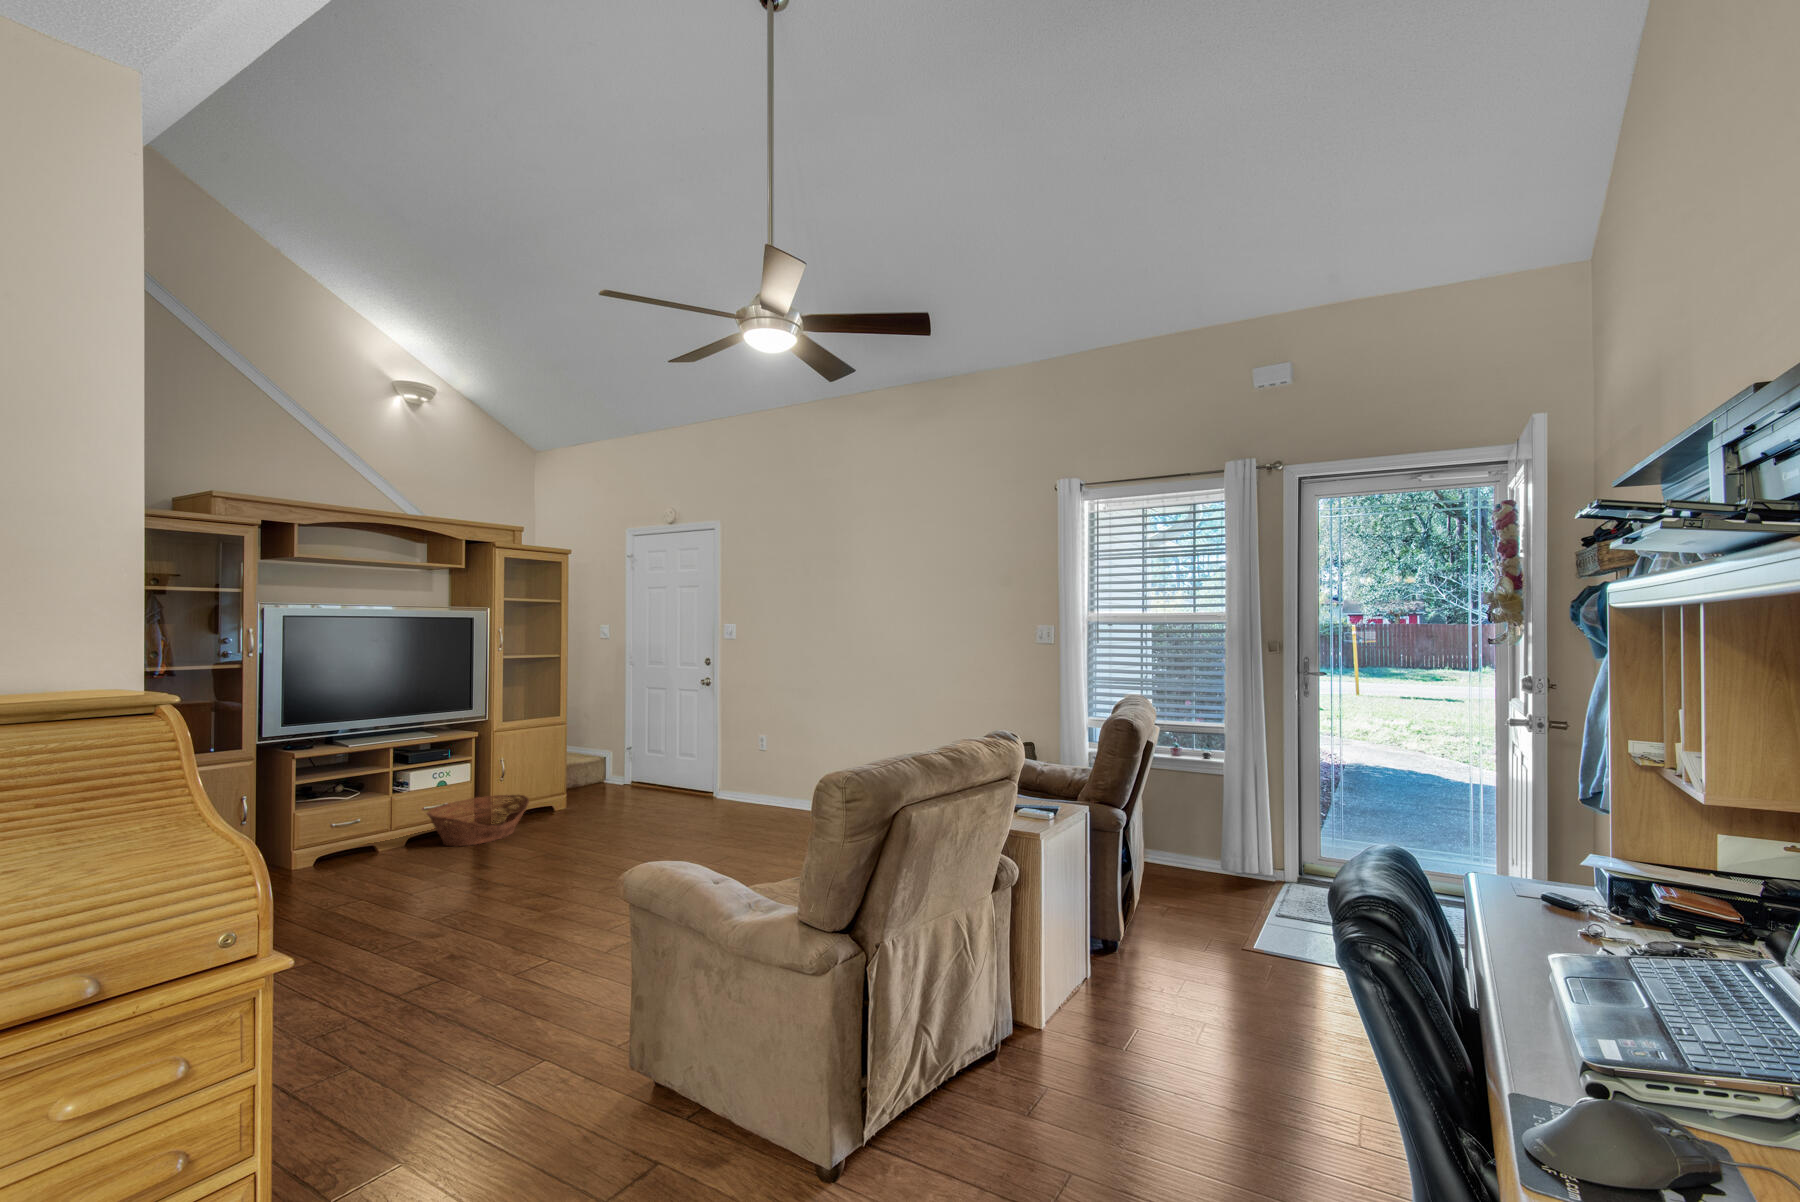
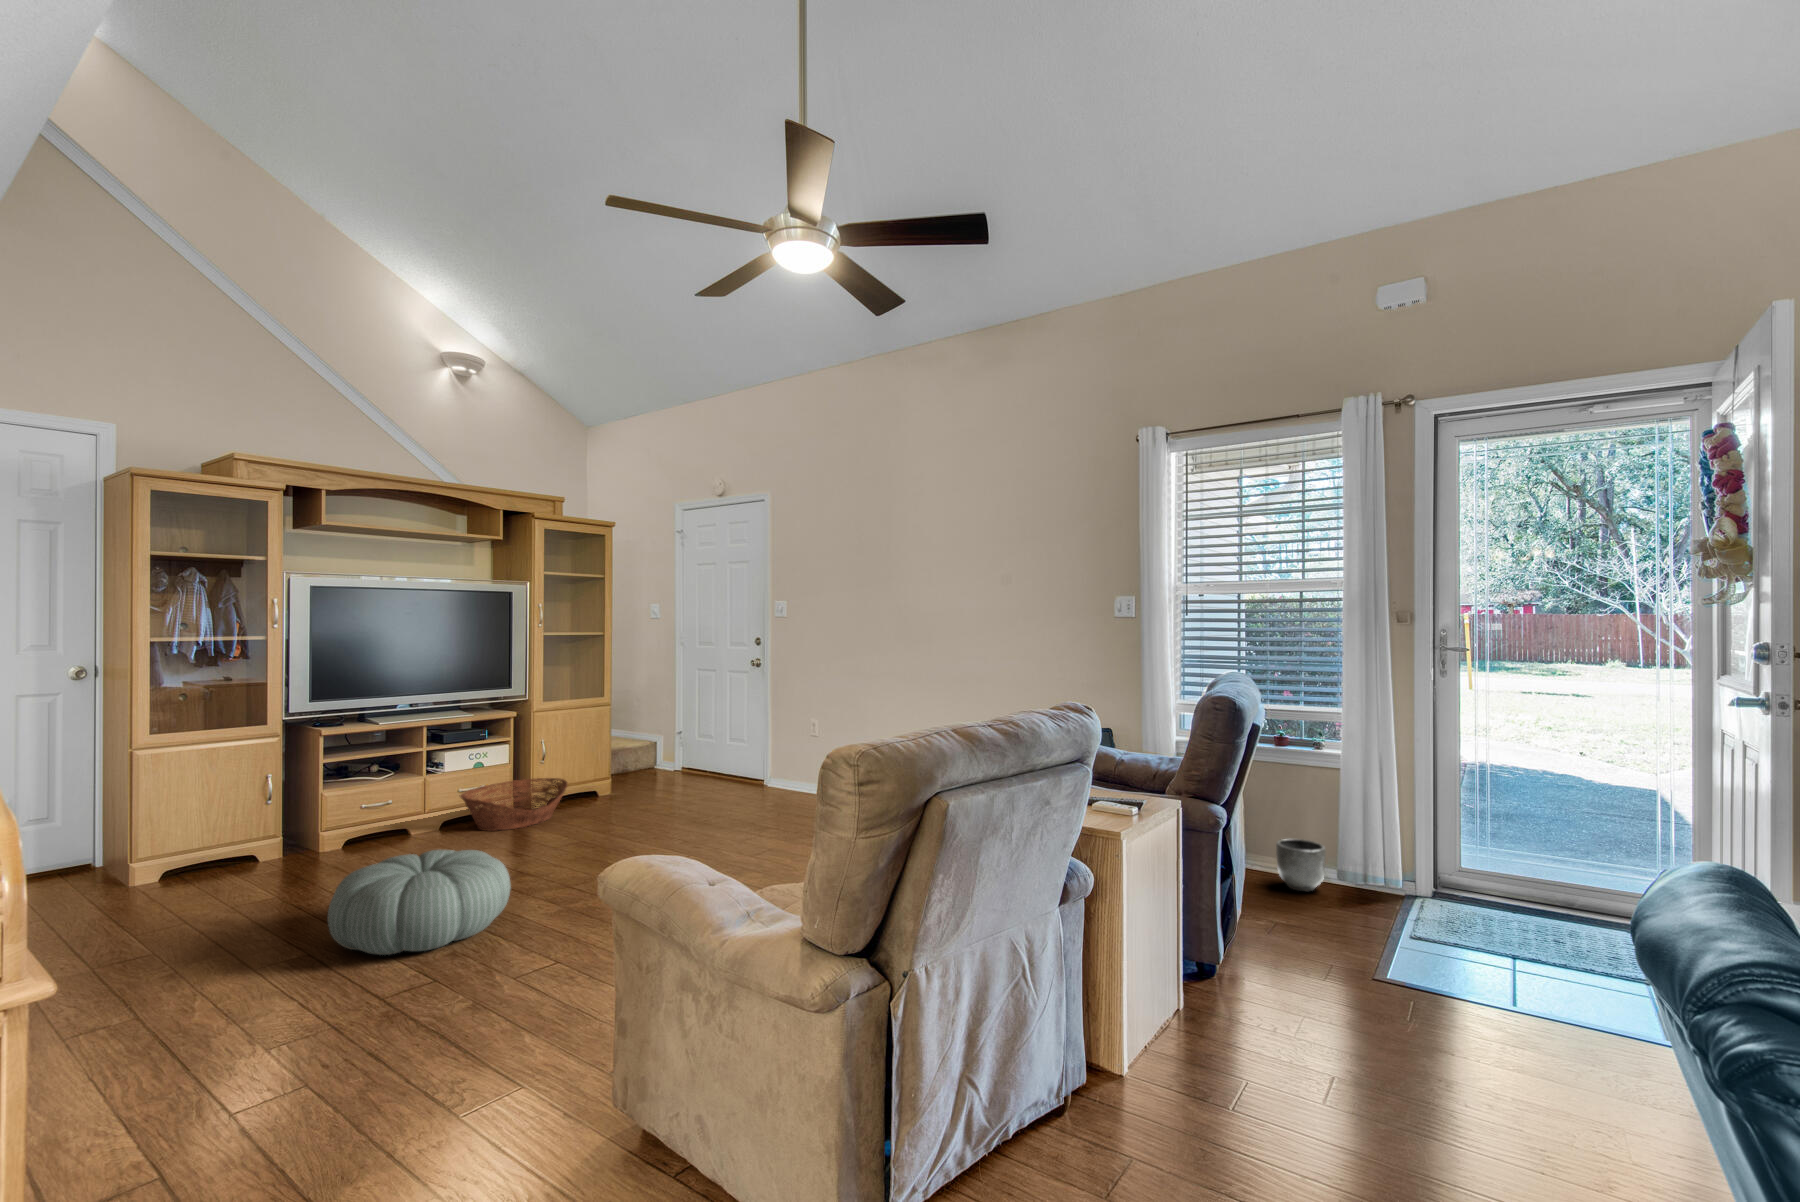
planter: none [1174,835,1214,880] -> present [1276,838,1326,891]
pouf: none [334,864,498,960] -> present [328,850,511,955]

